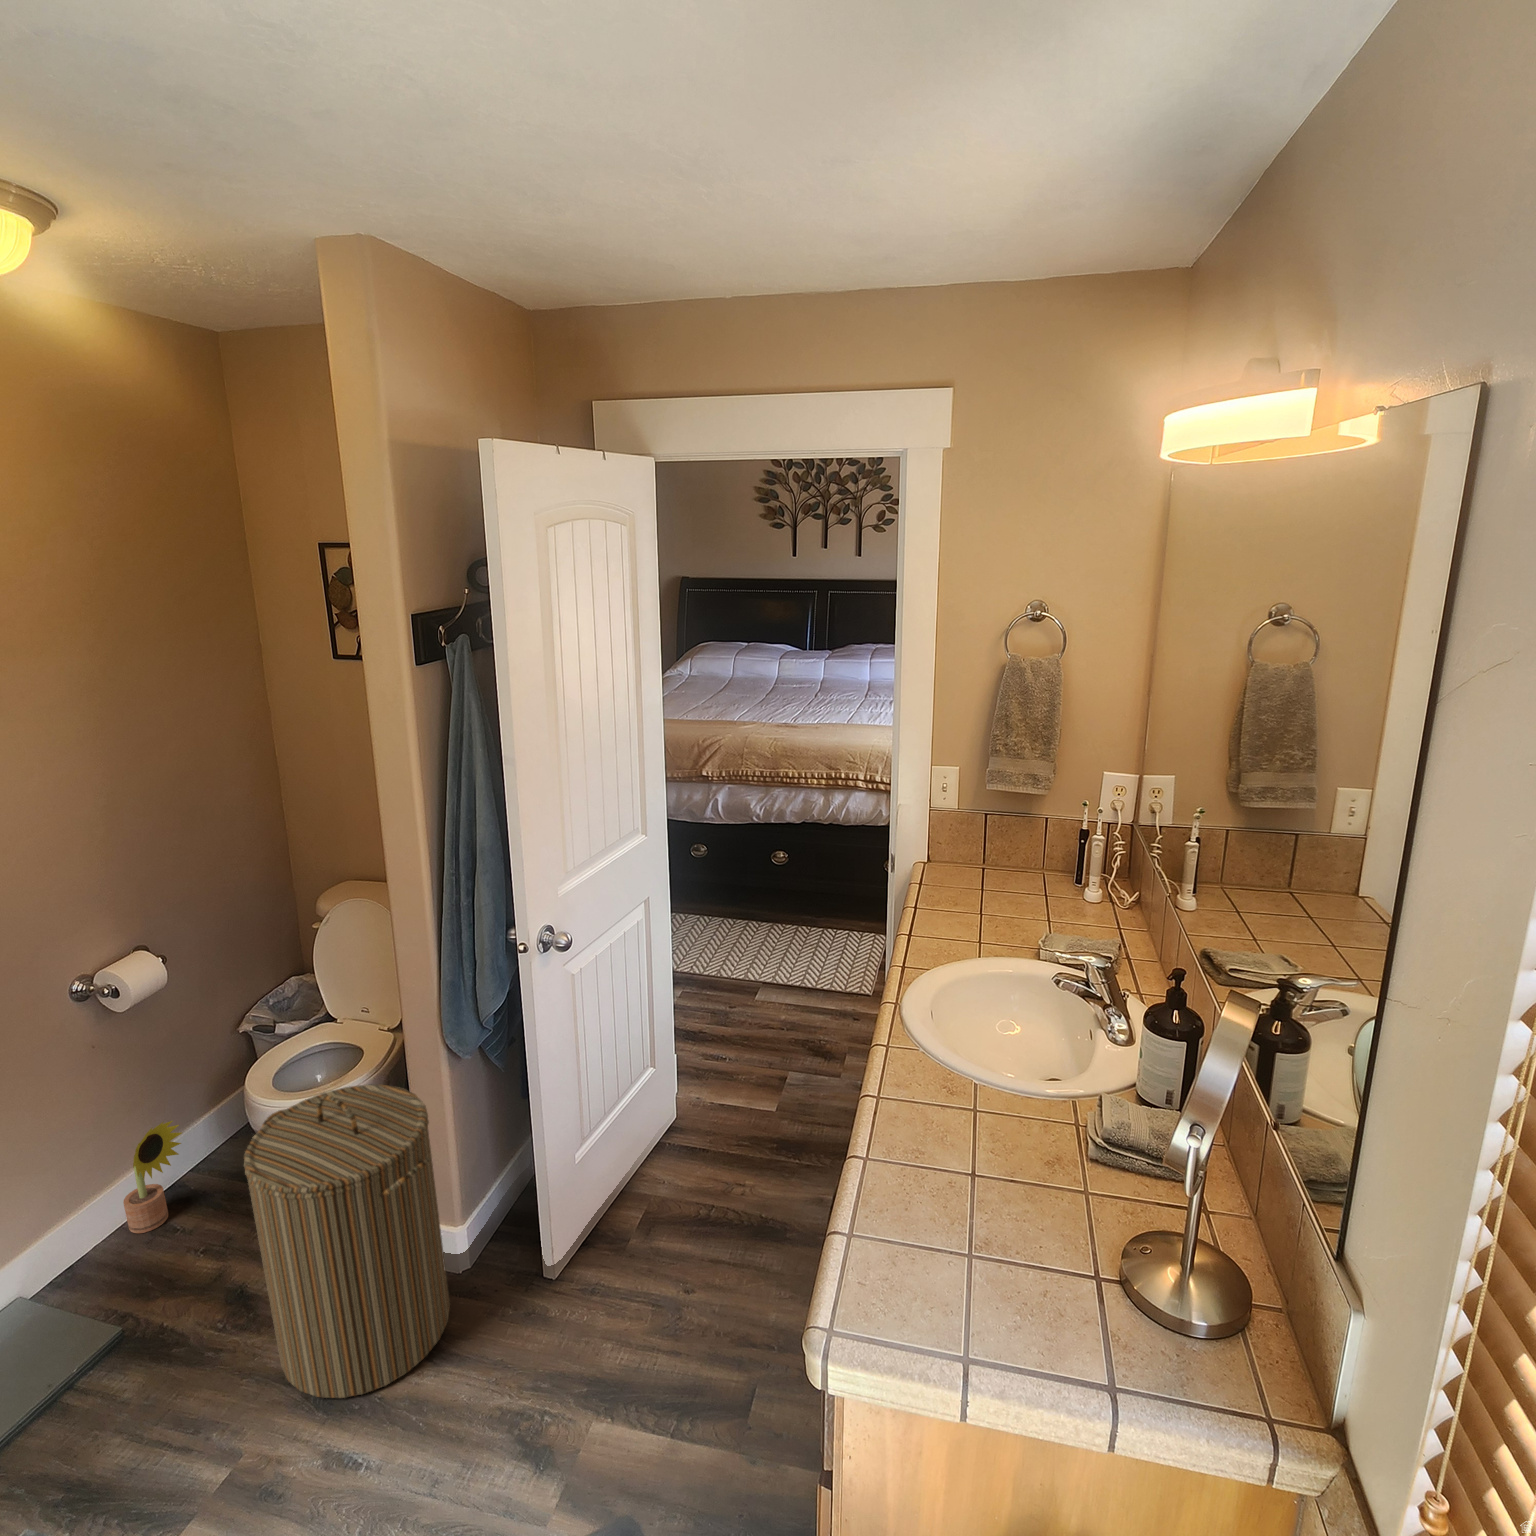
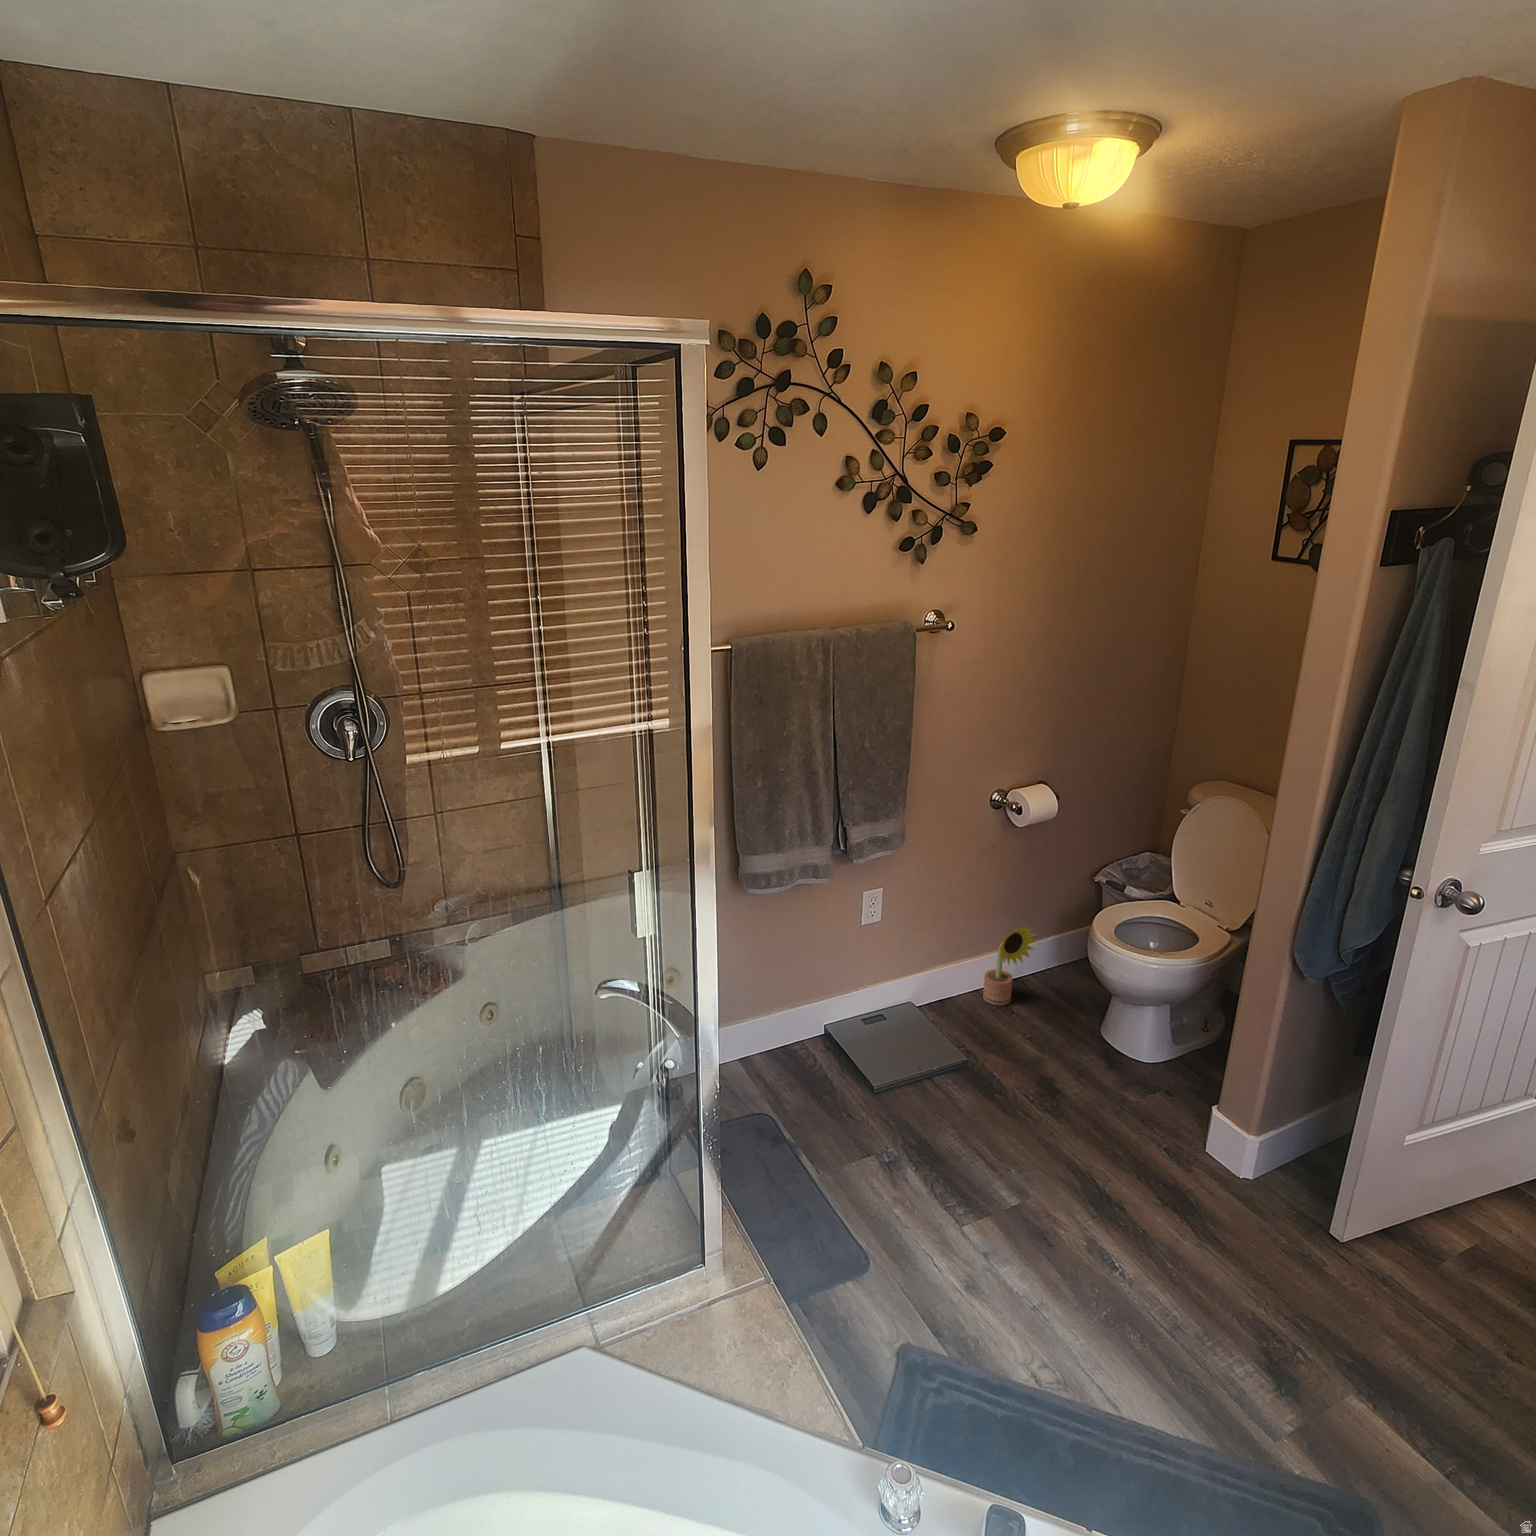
laundry hamper: present [244,1084,450,1398] -> none [1072,953,1258,1227]

